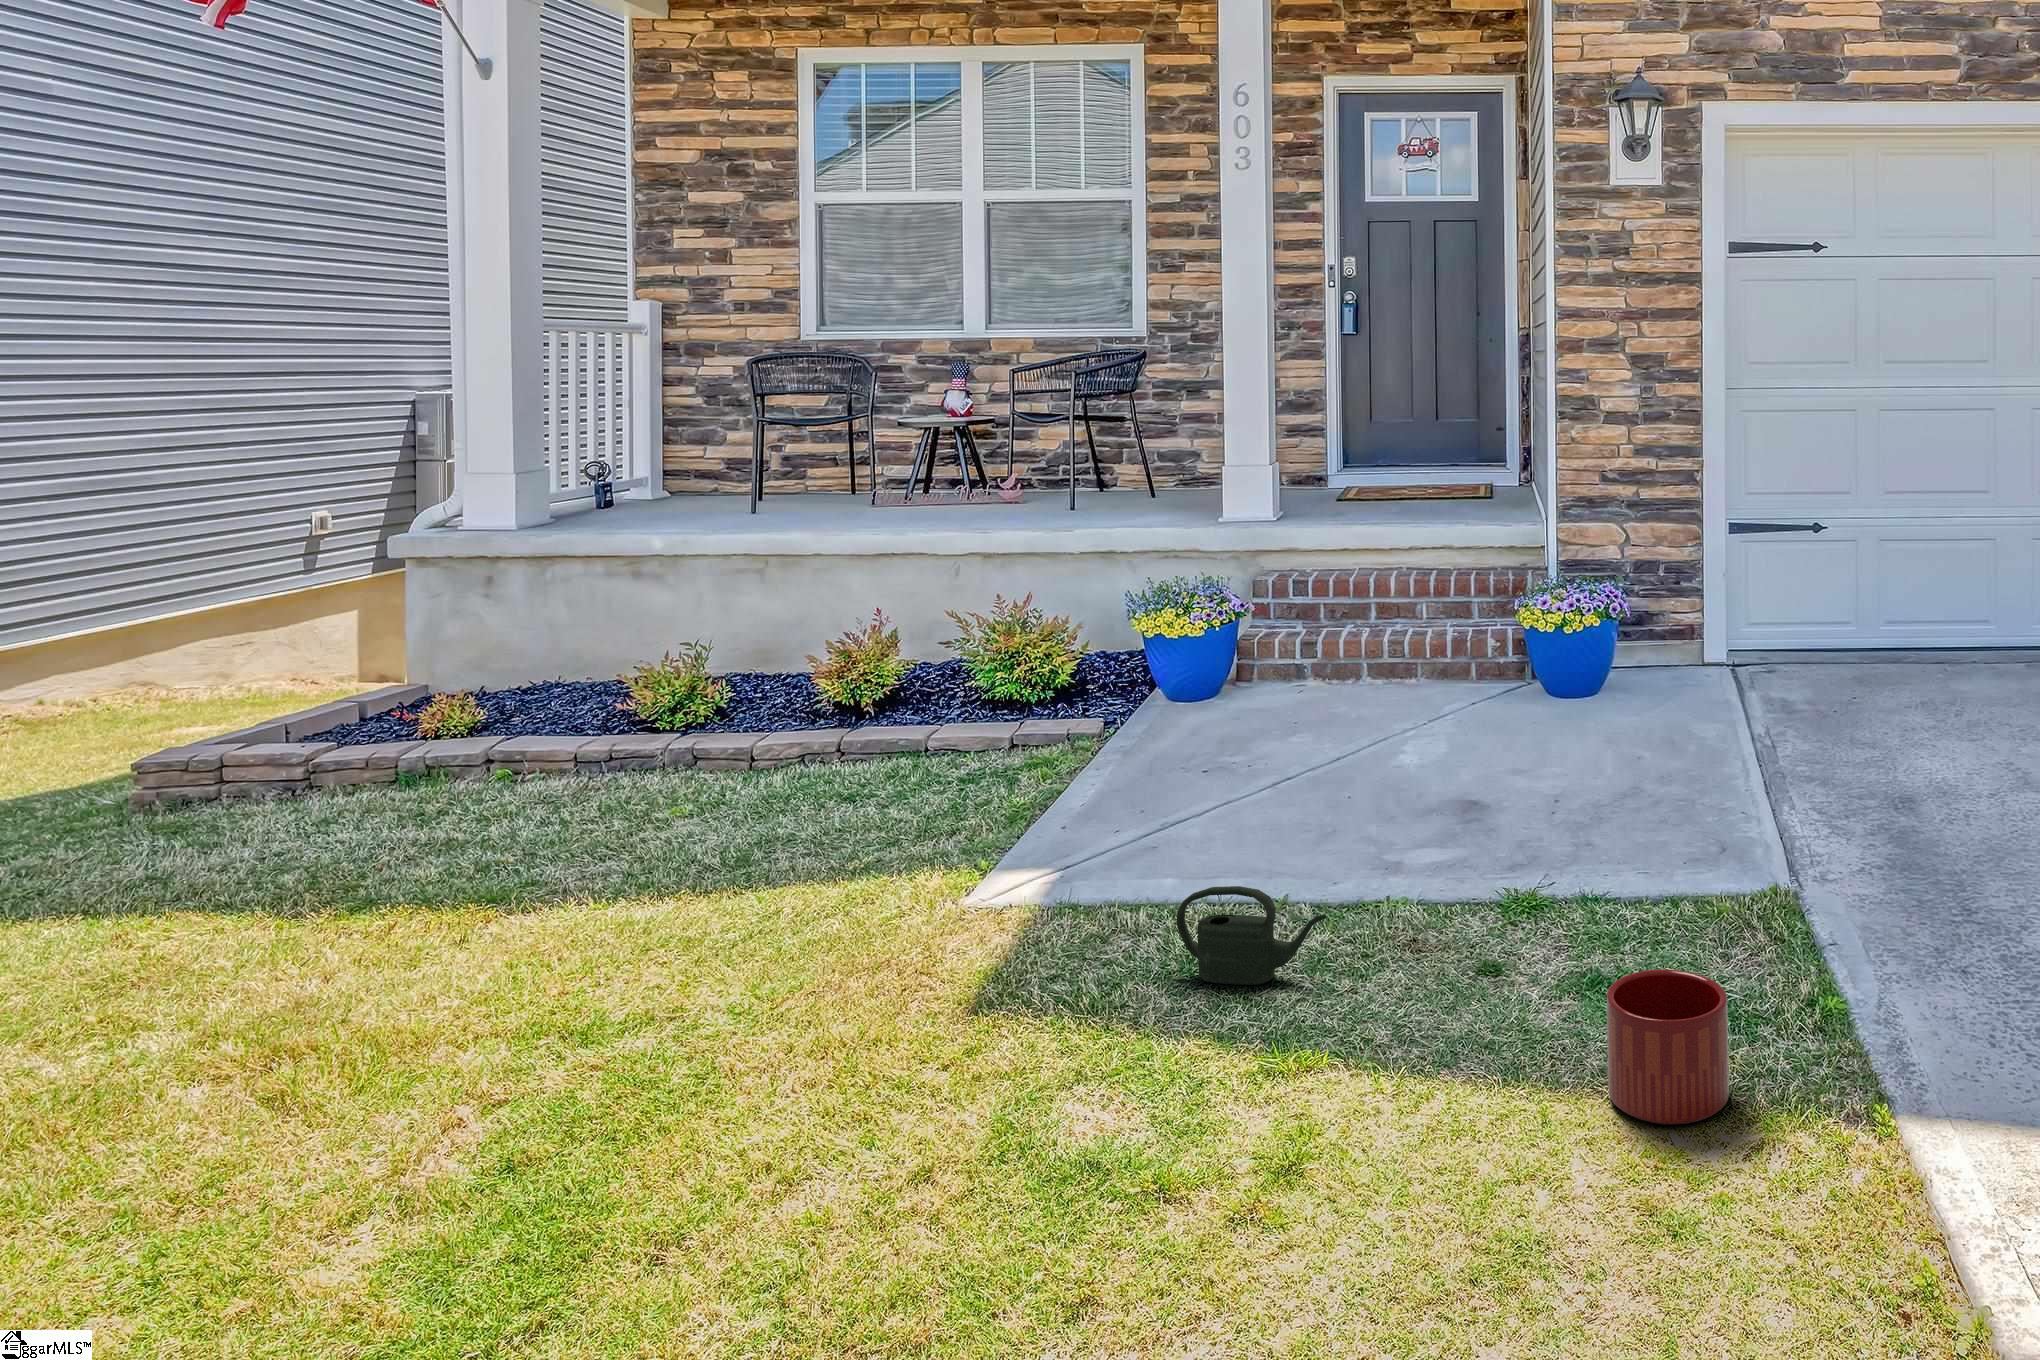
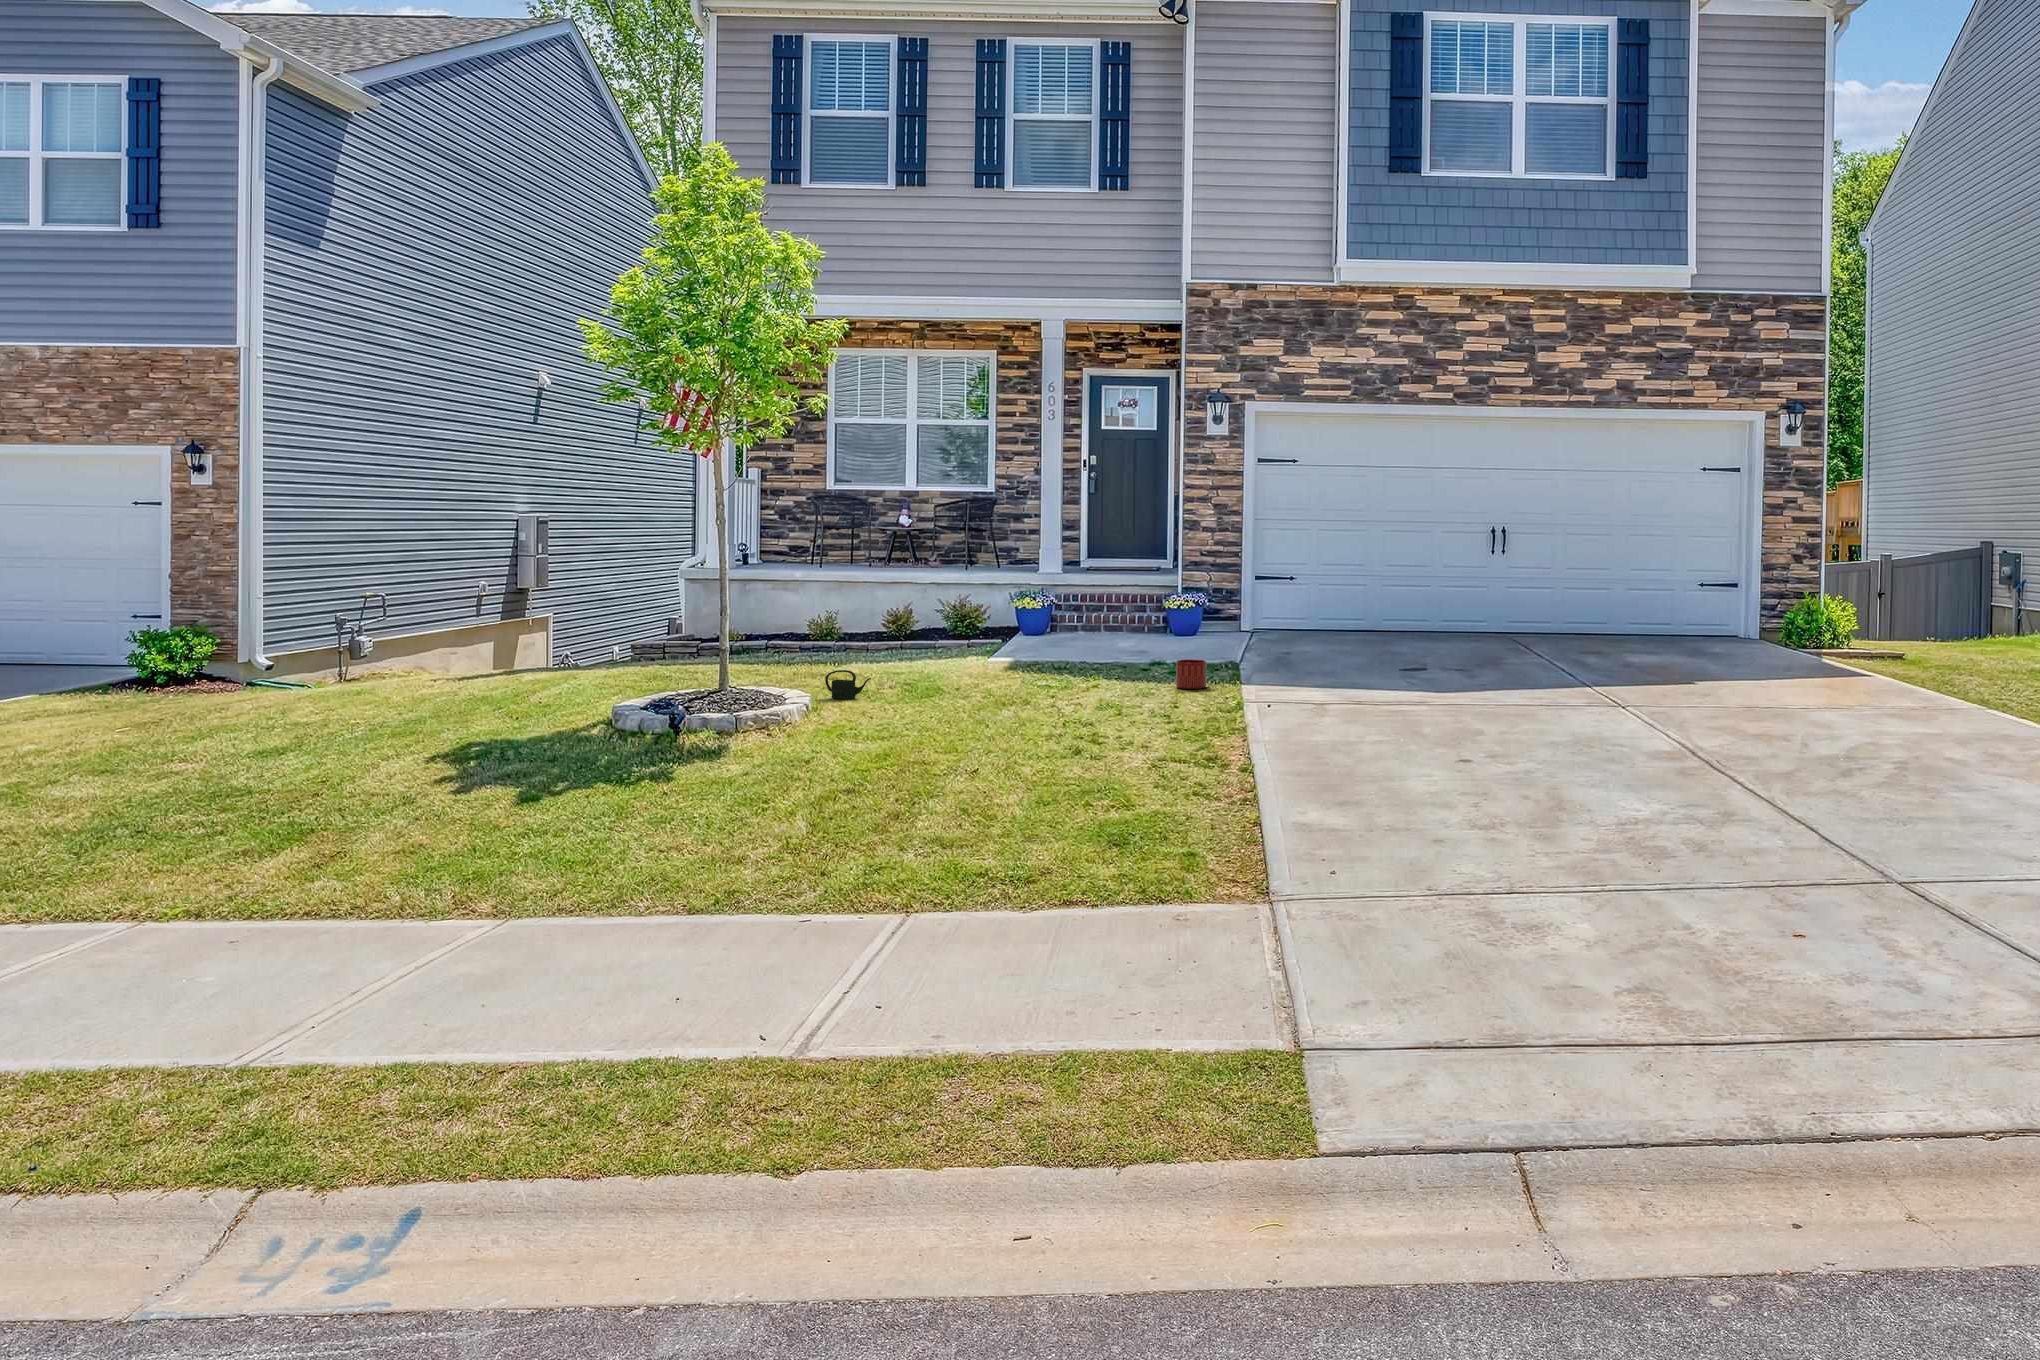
watering can: present [1177,886,1326,985] -> present [825,670,871,699]

